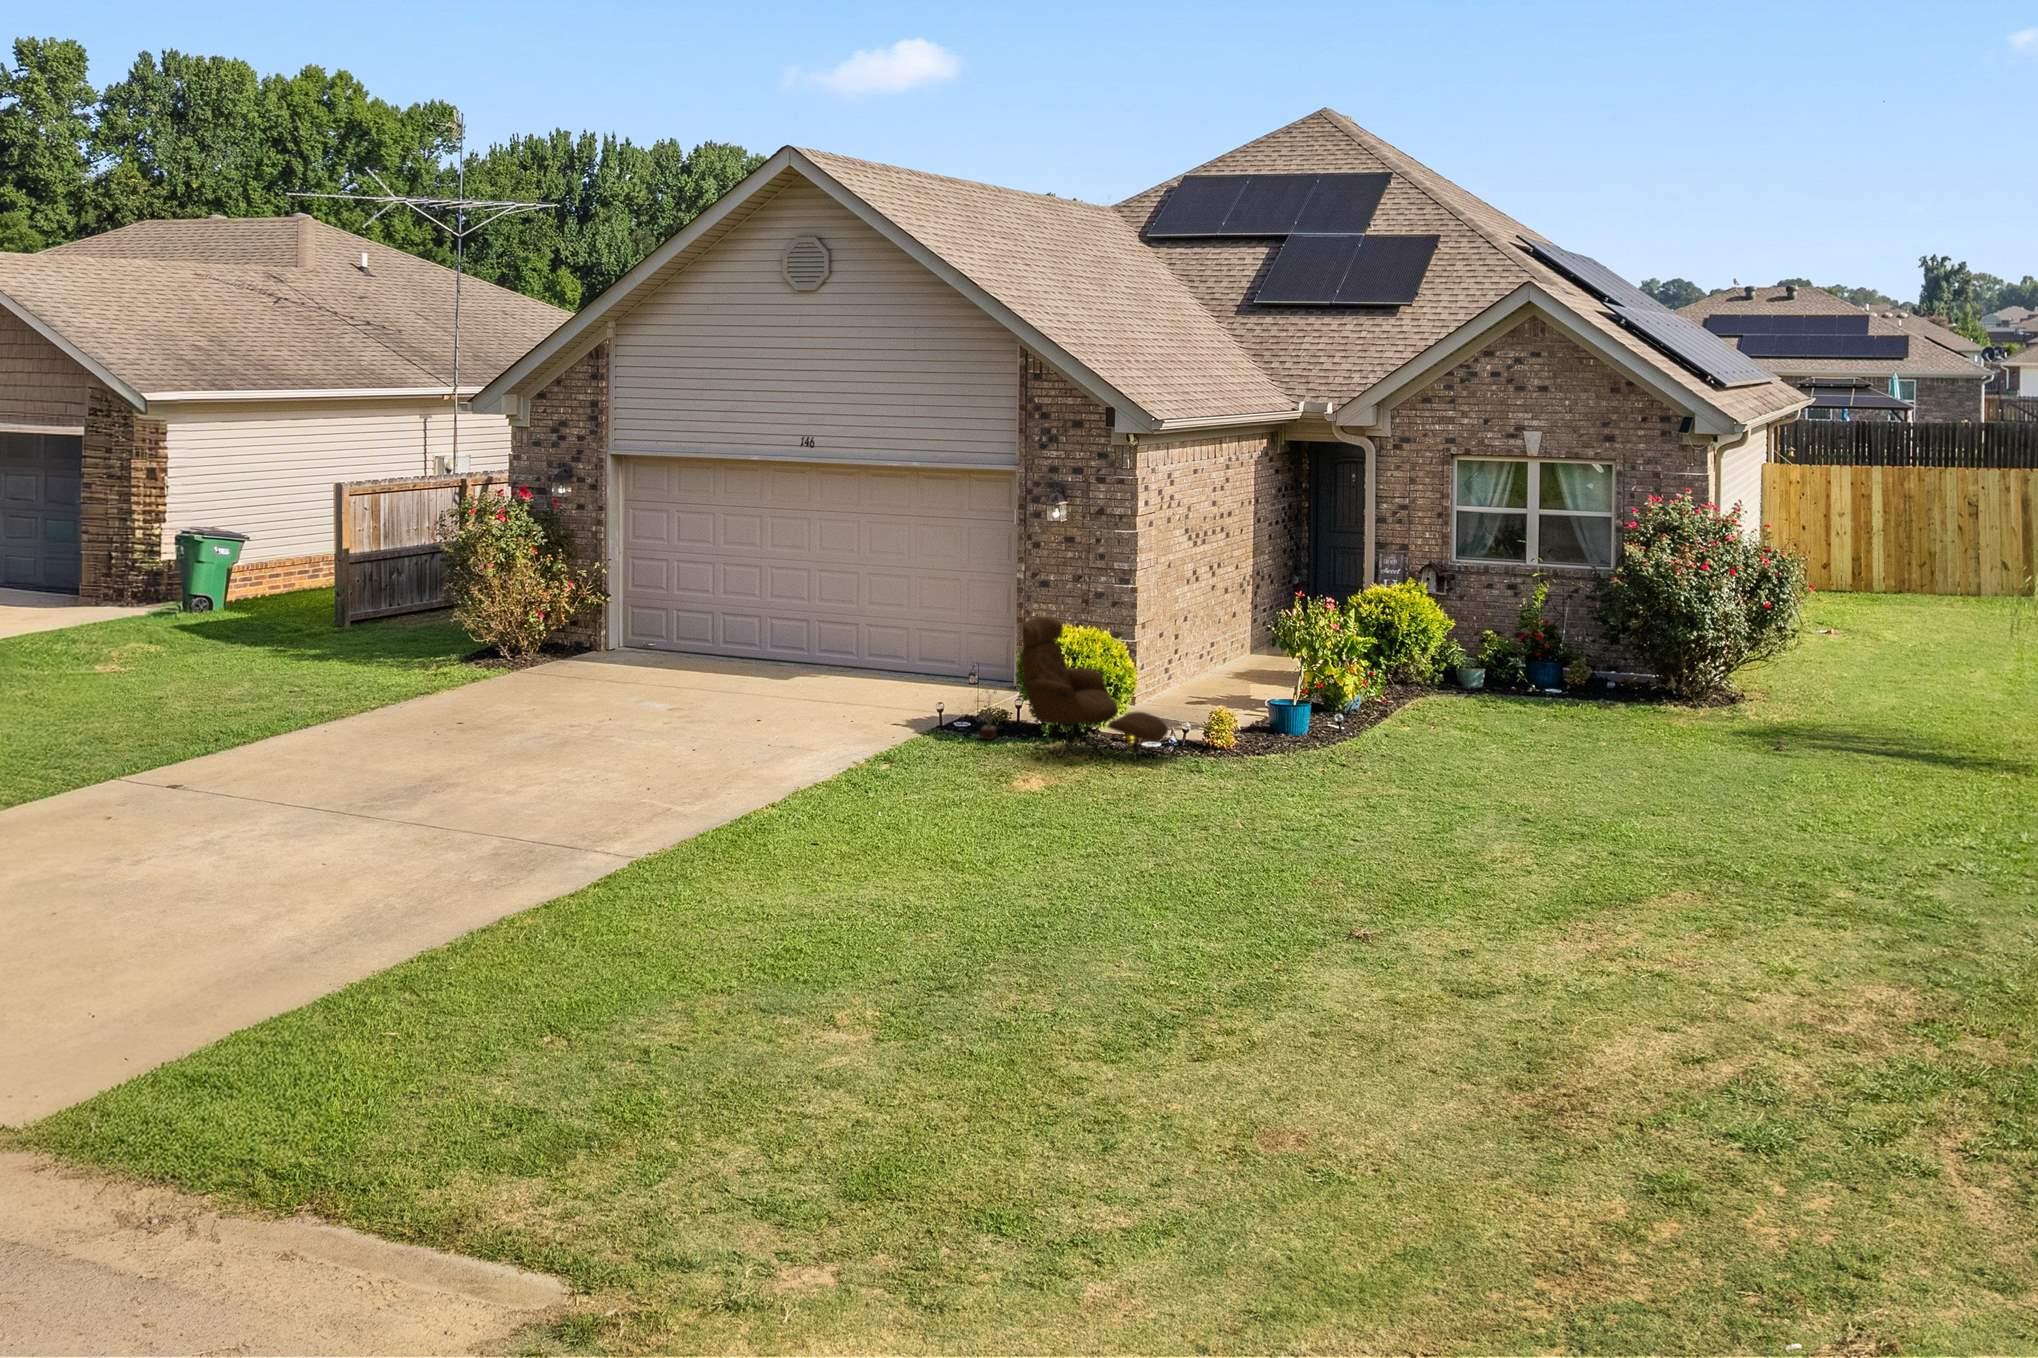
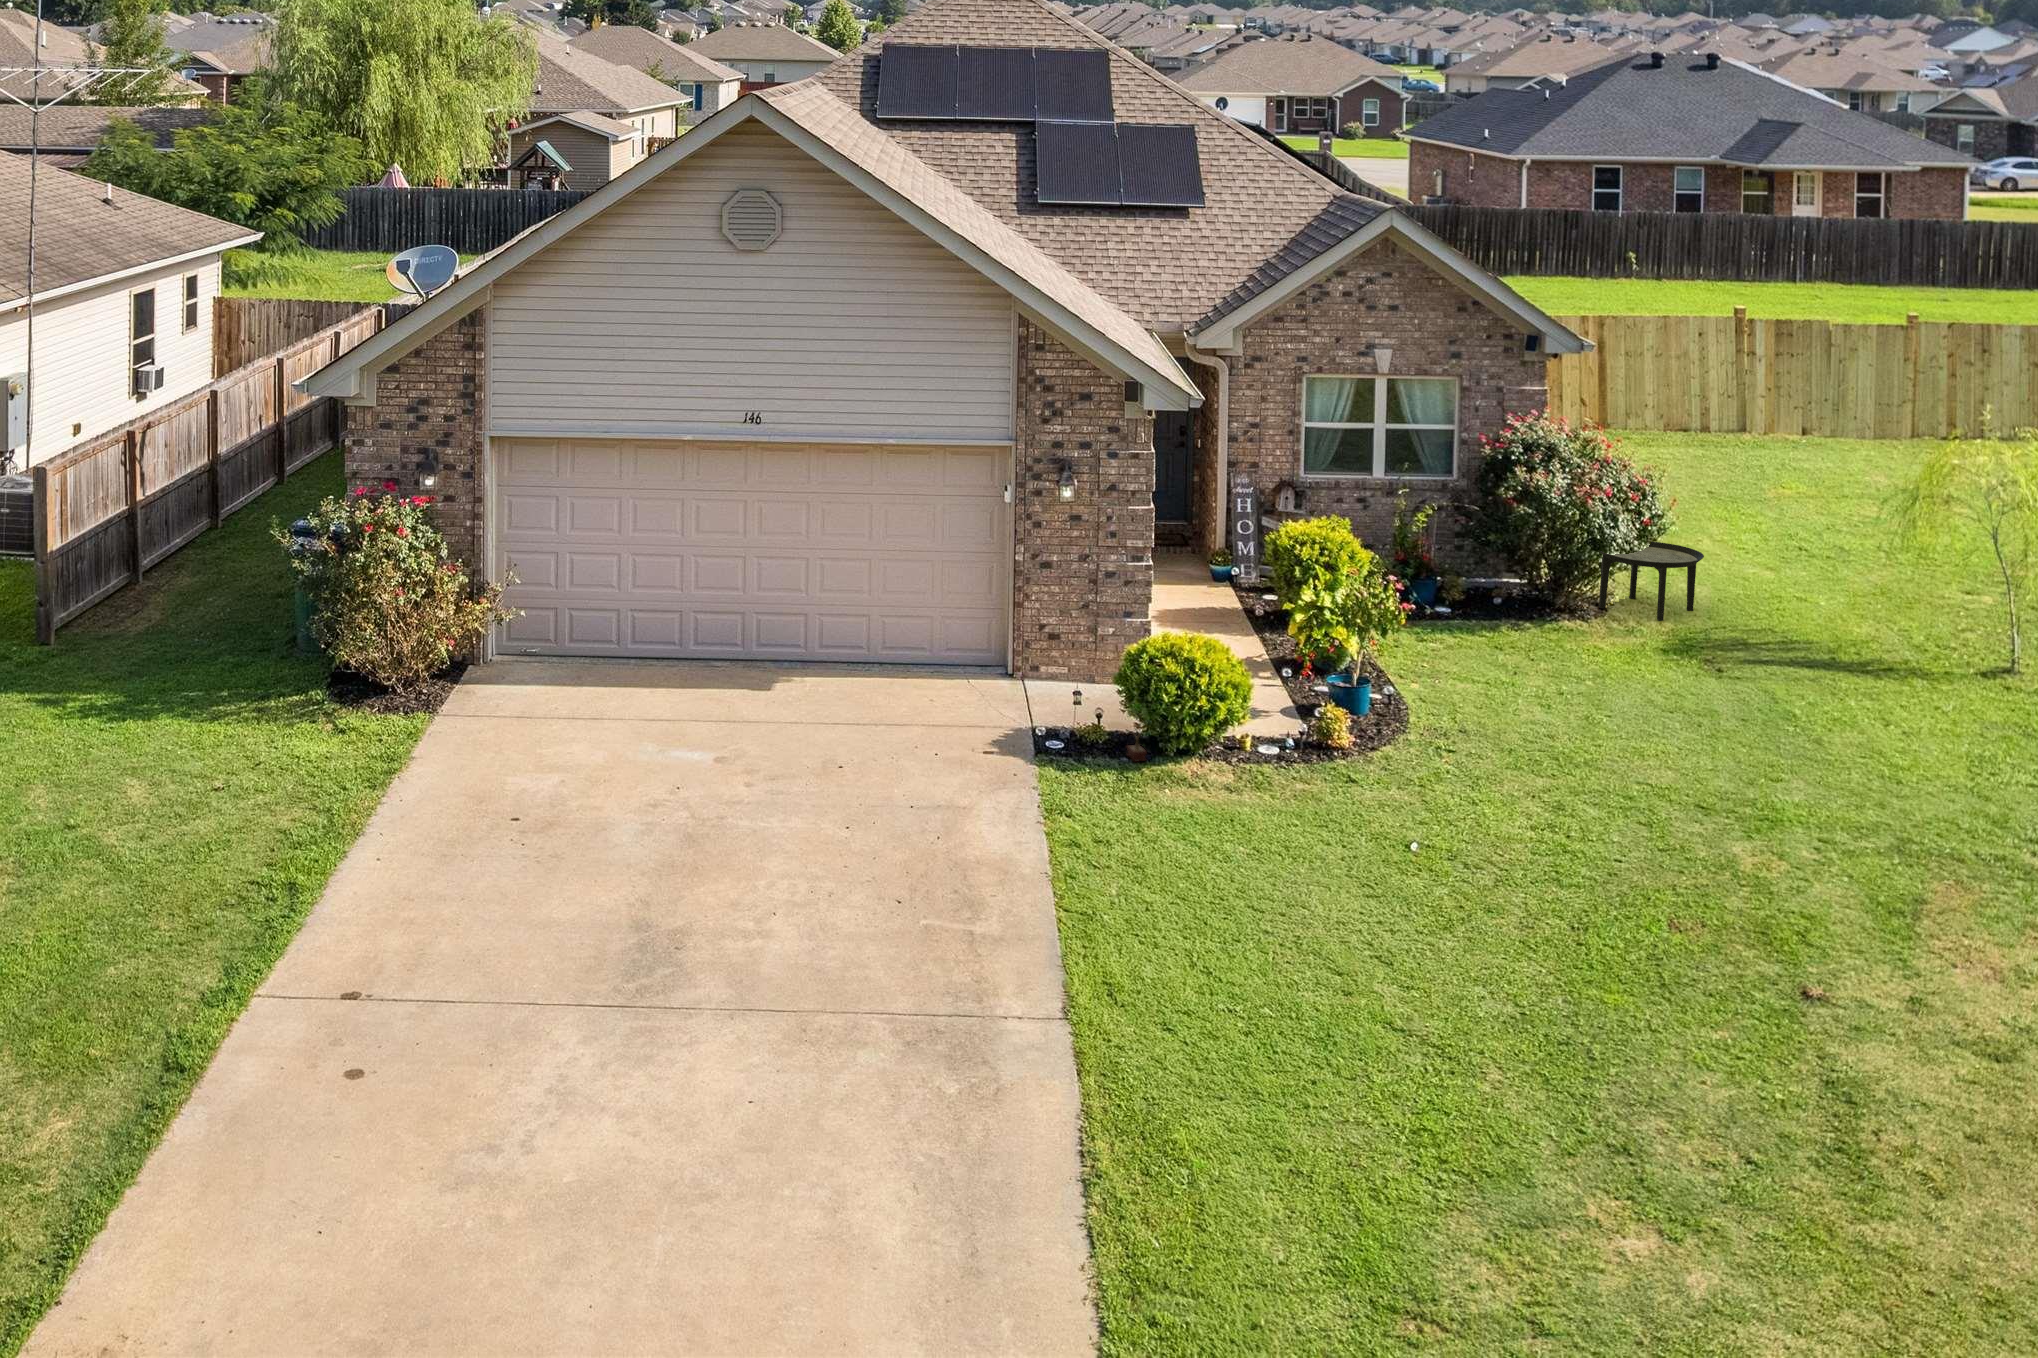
lounge chair: present [1022,617,1168,762] -> none [1196,634,1339,780]
round table: none [1710,628,1828,707] -> present [1599,542,1704,621]

